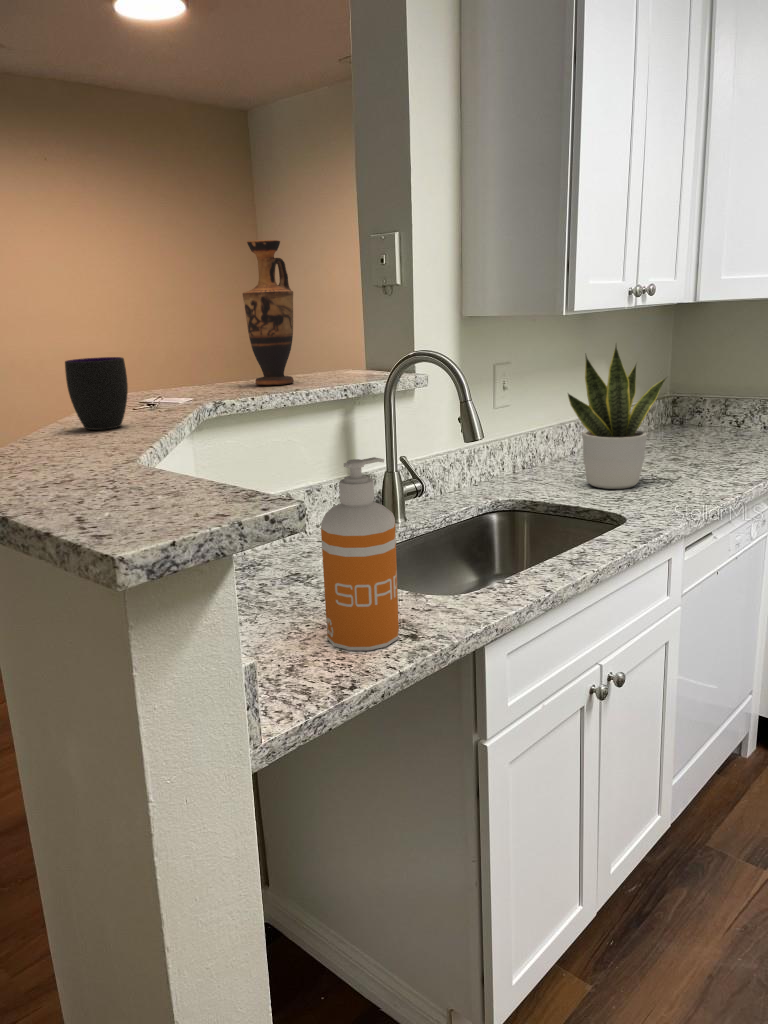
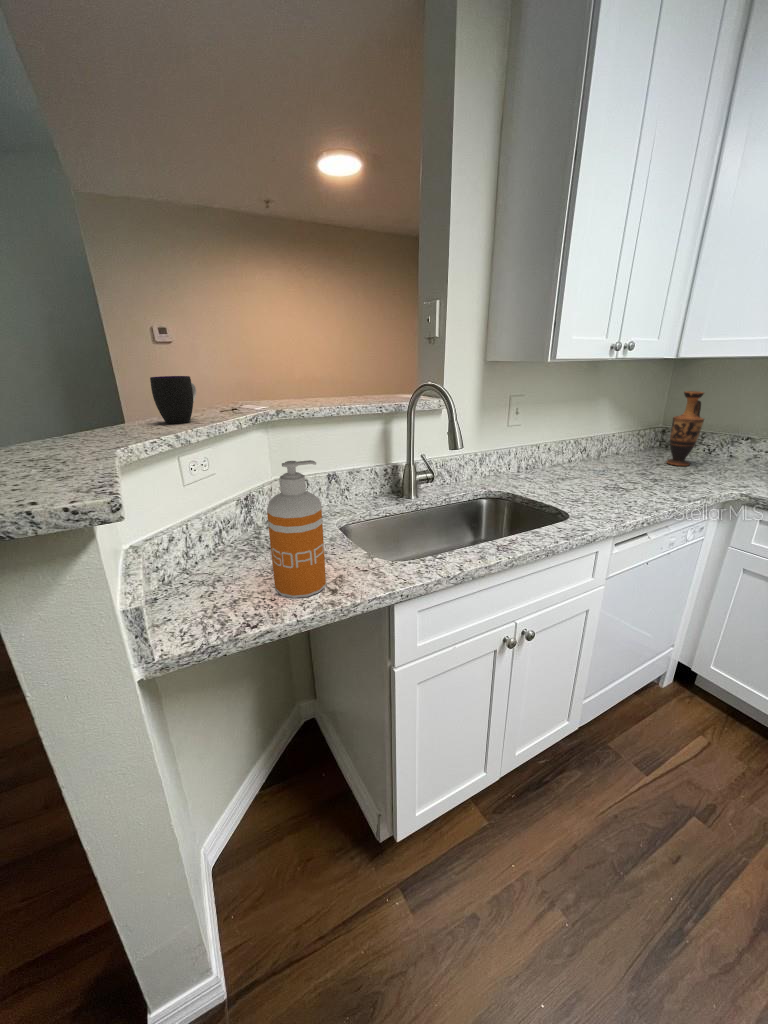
vase: present [243,240,294,385] -> present [667,391,704,466]
potted plant: present [568,345,666,489] -> none [551,384,636,493]

